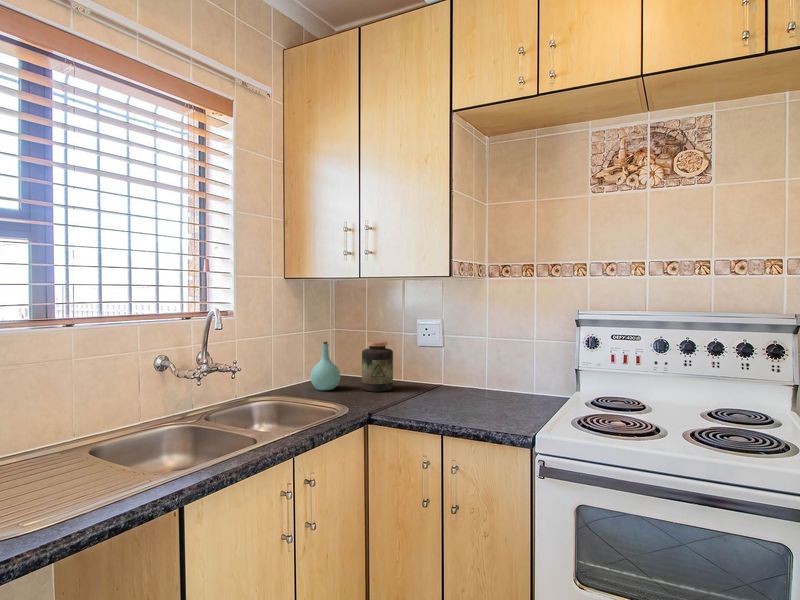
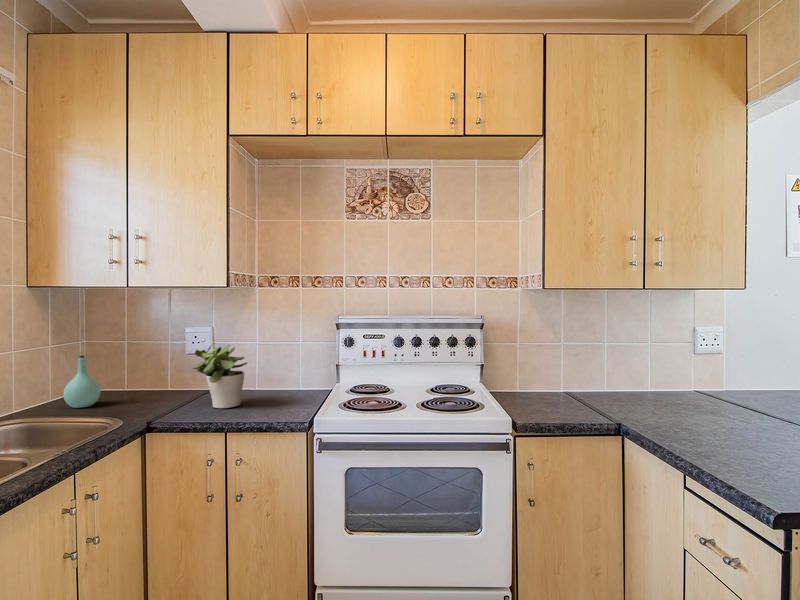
potted plant: none [417,337,471,407] -> present [193,345,247,408]
jar: present [362,341,393,392] -> none [126,352,162,403]

